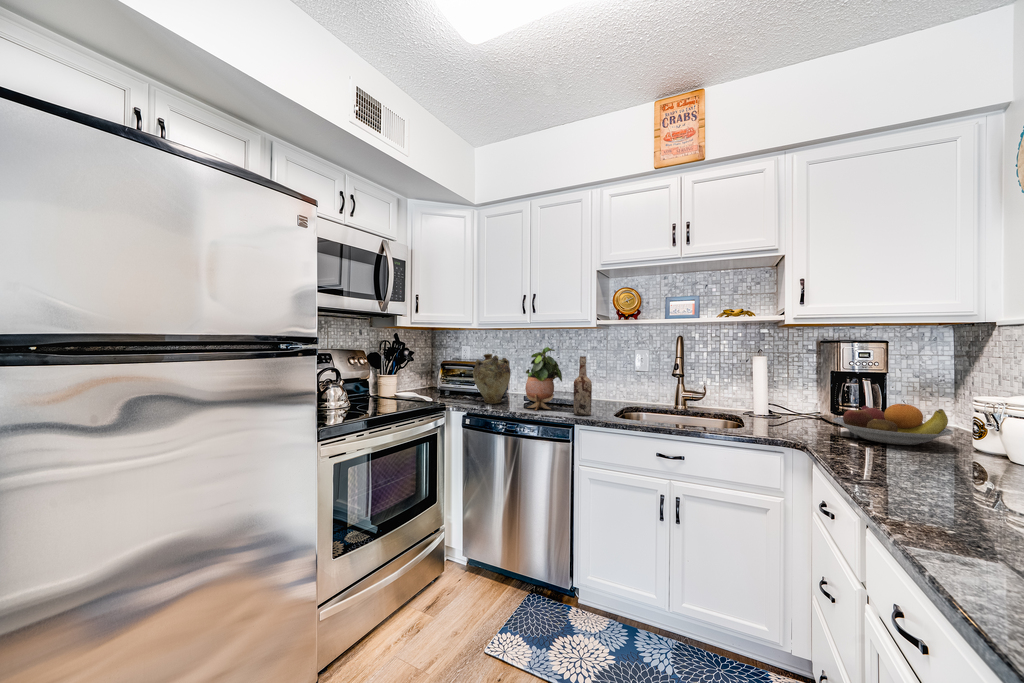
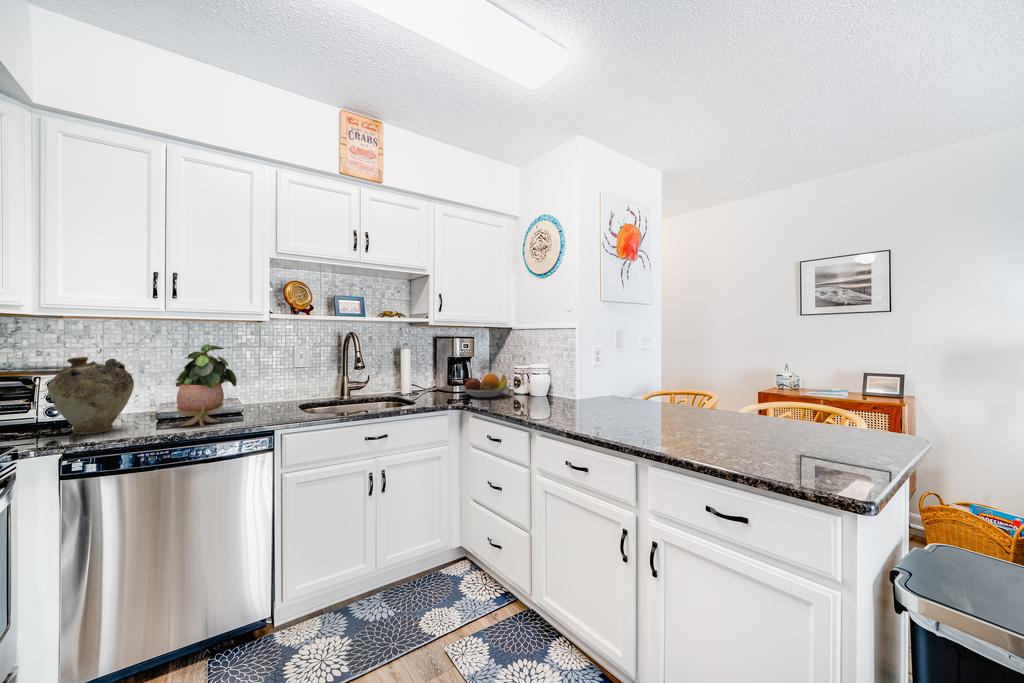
wine bottle: present [574,356,592,416] -> none [262,355,285,421]

